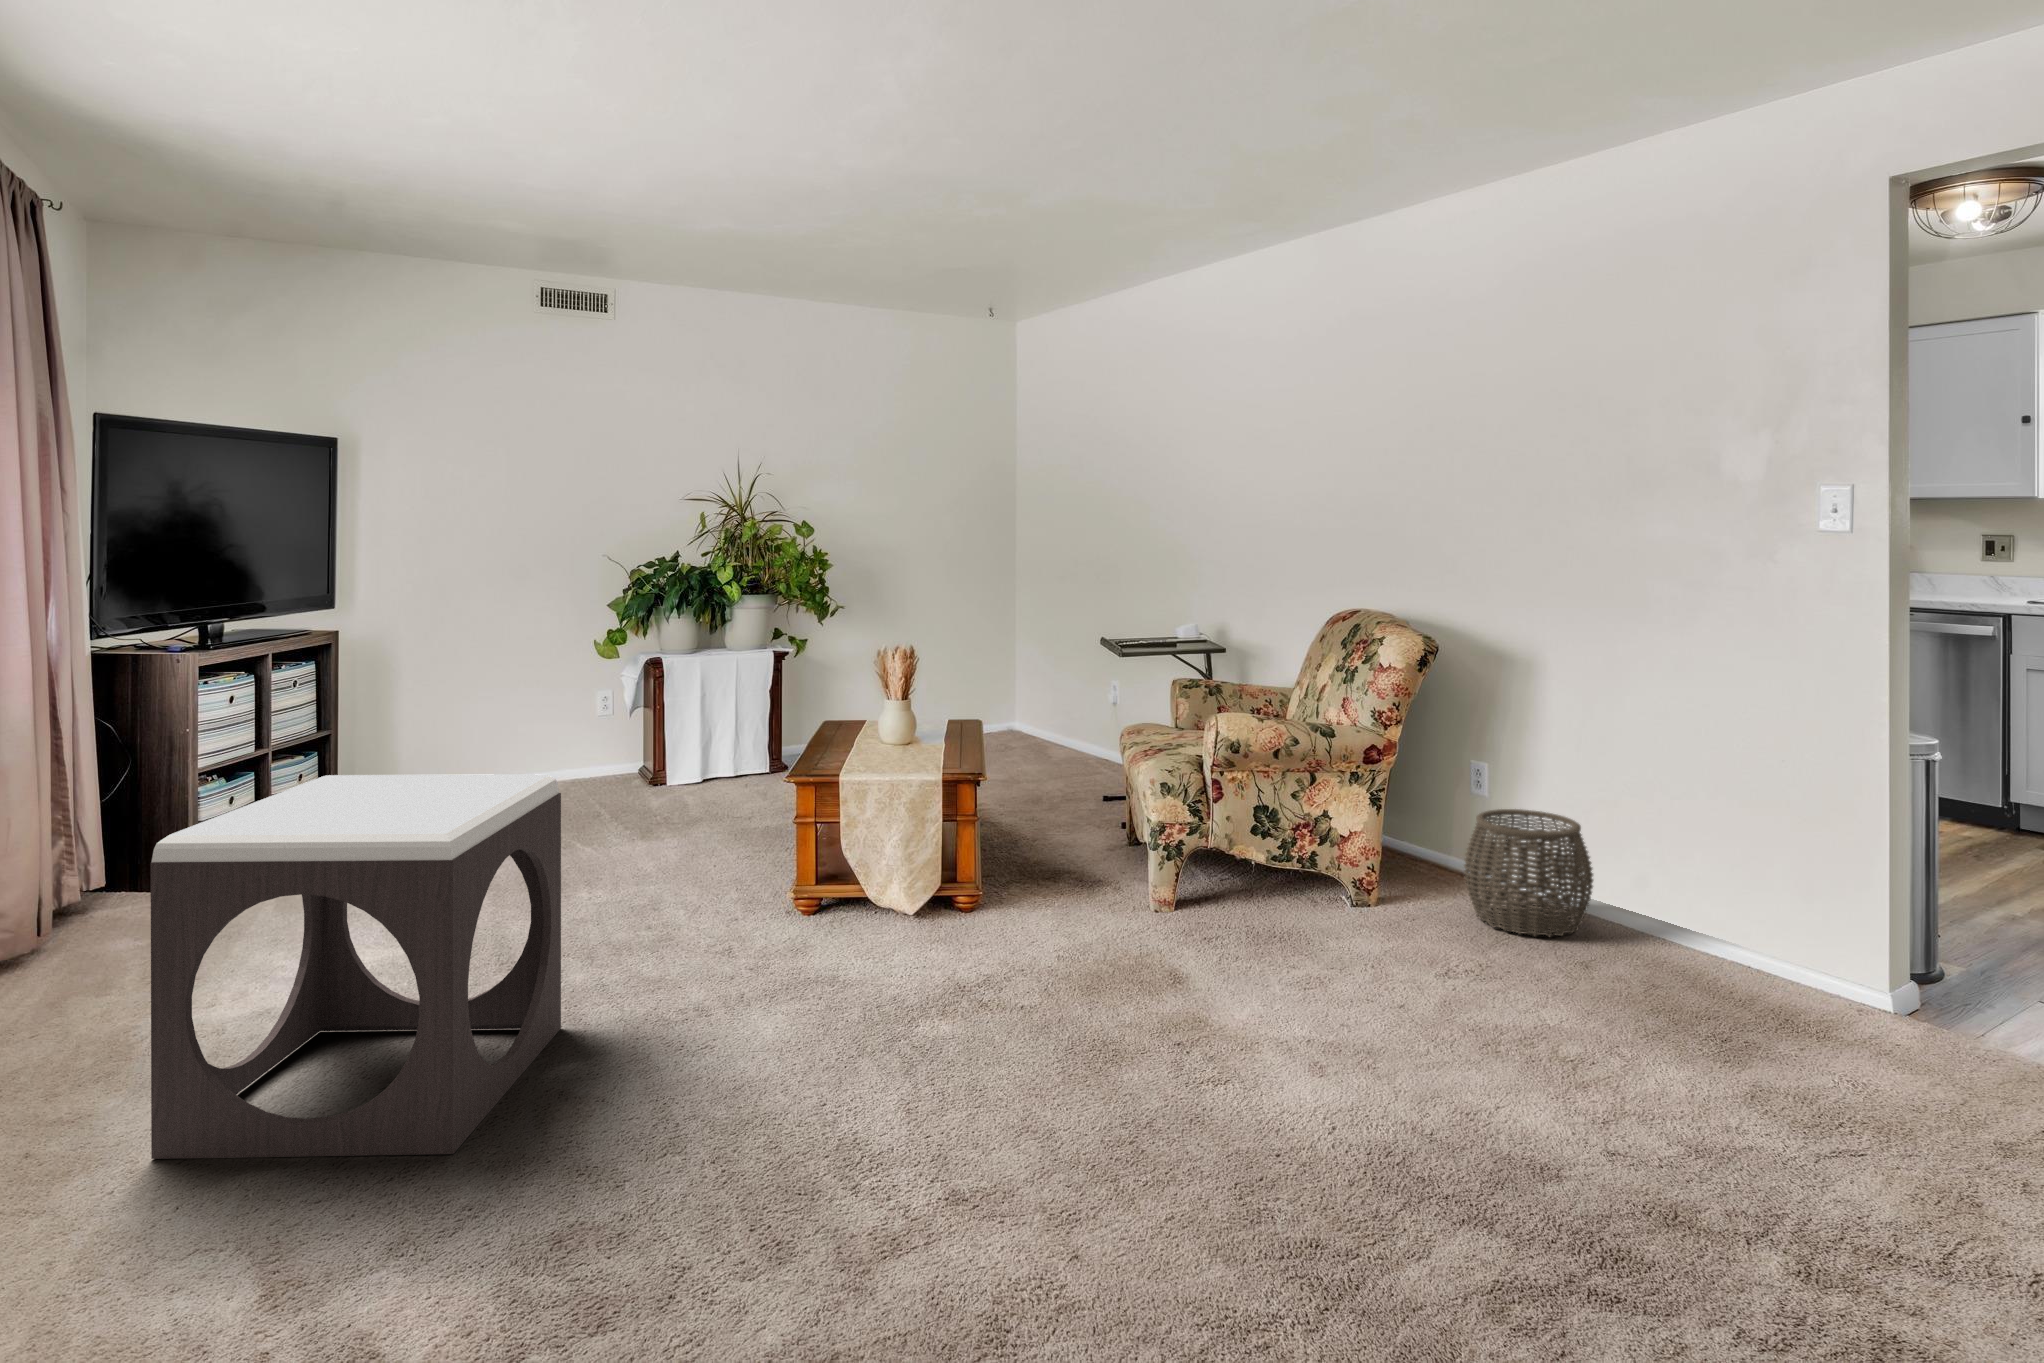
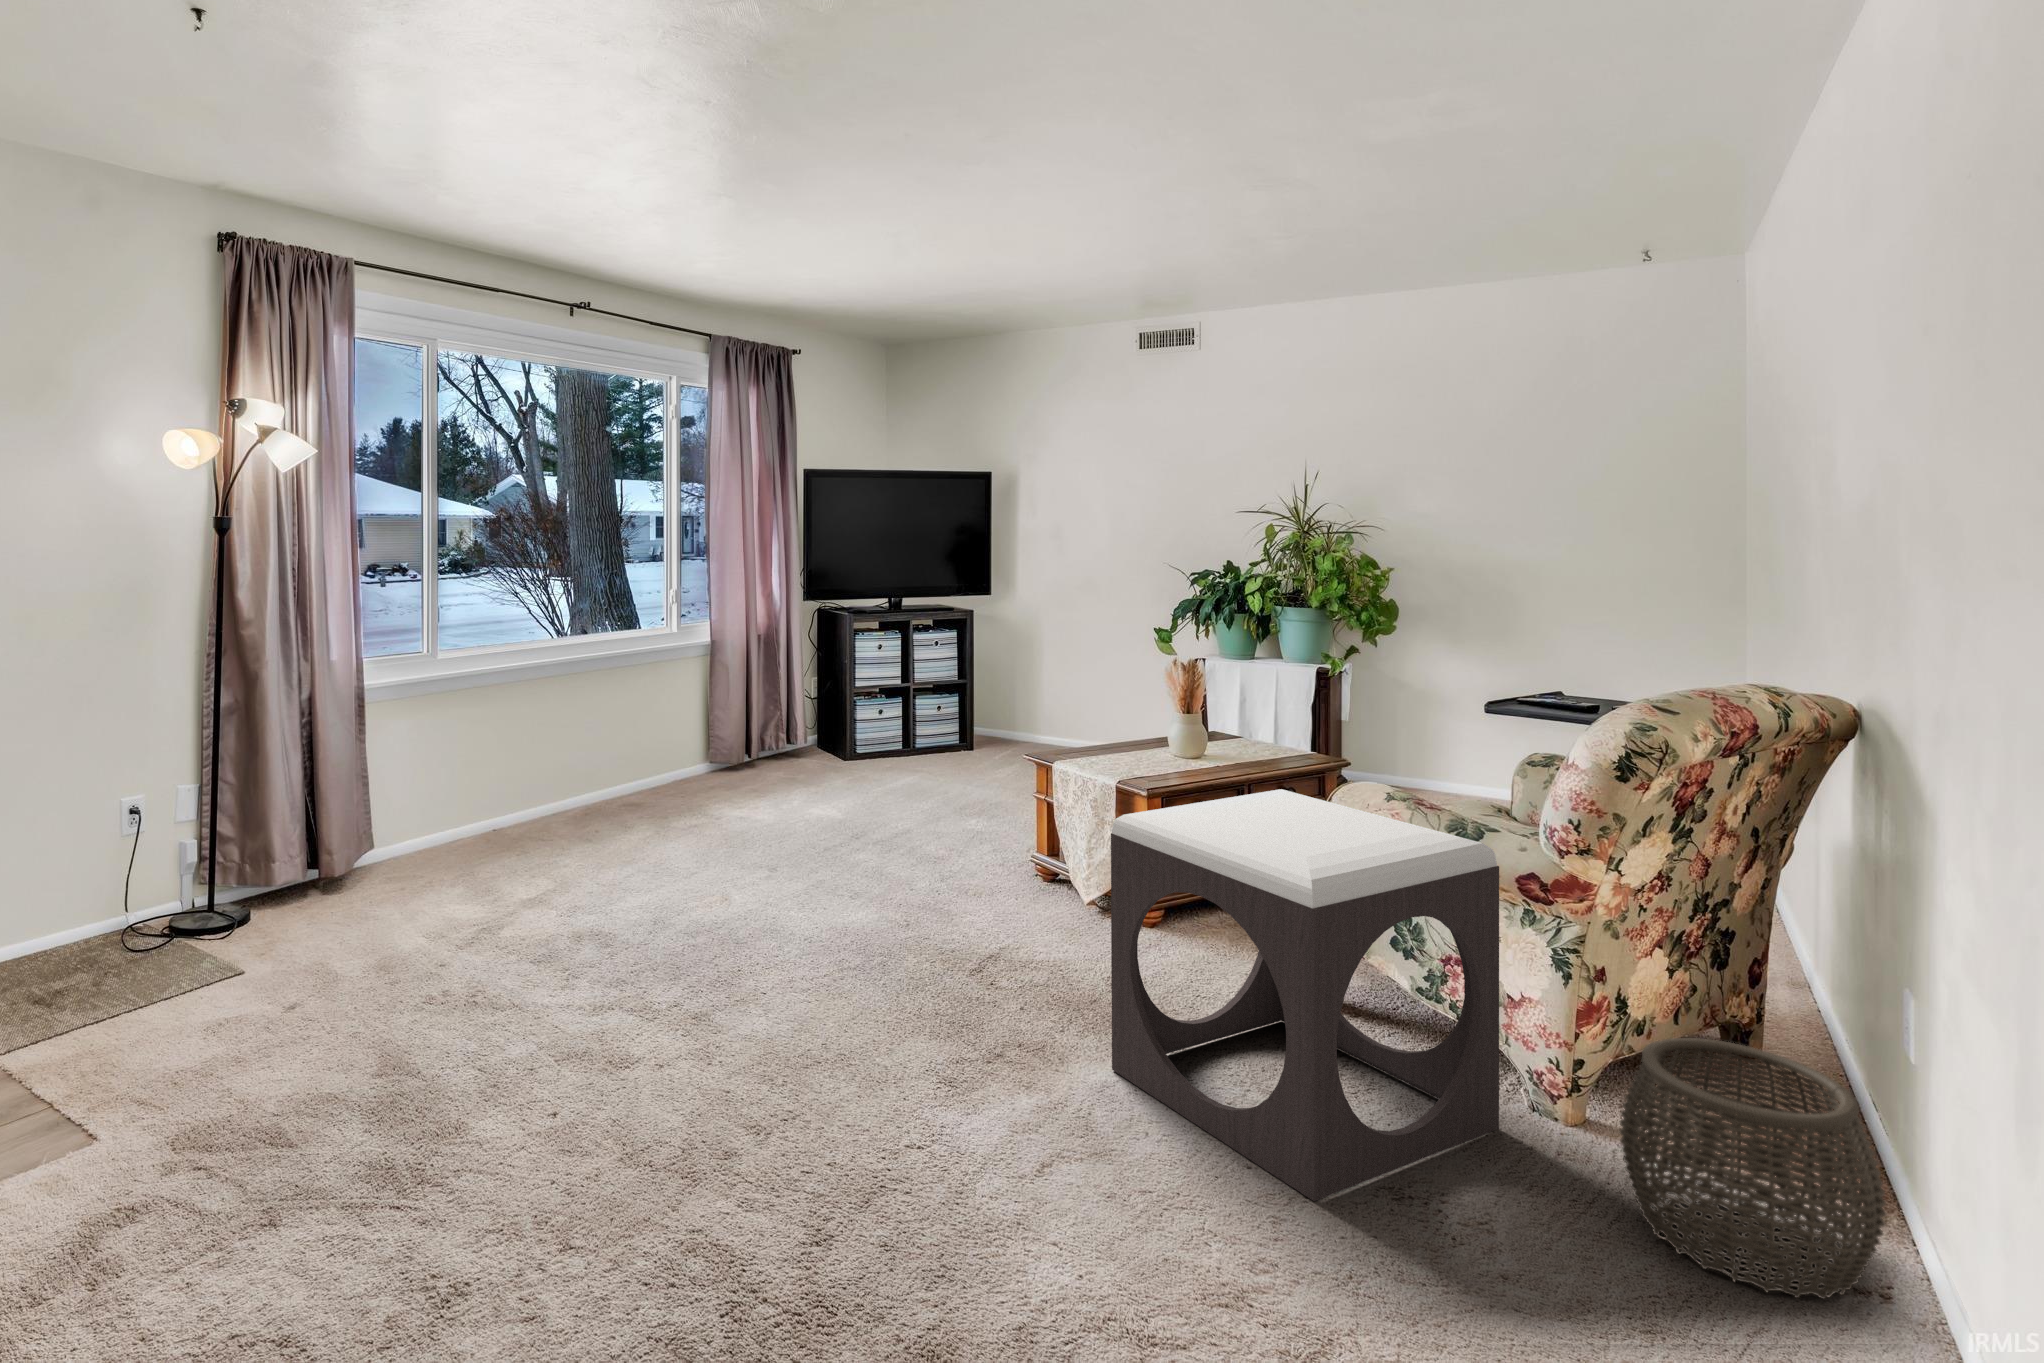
footstool: present [151,774,561,1159] -> present [1111,789,1499,1201]

